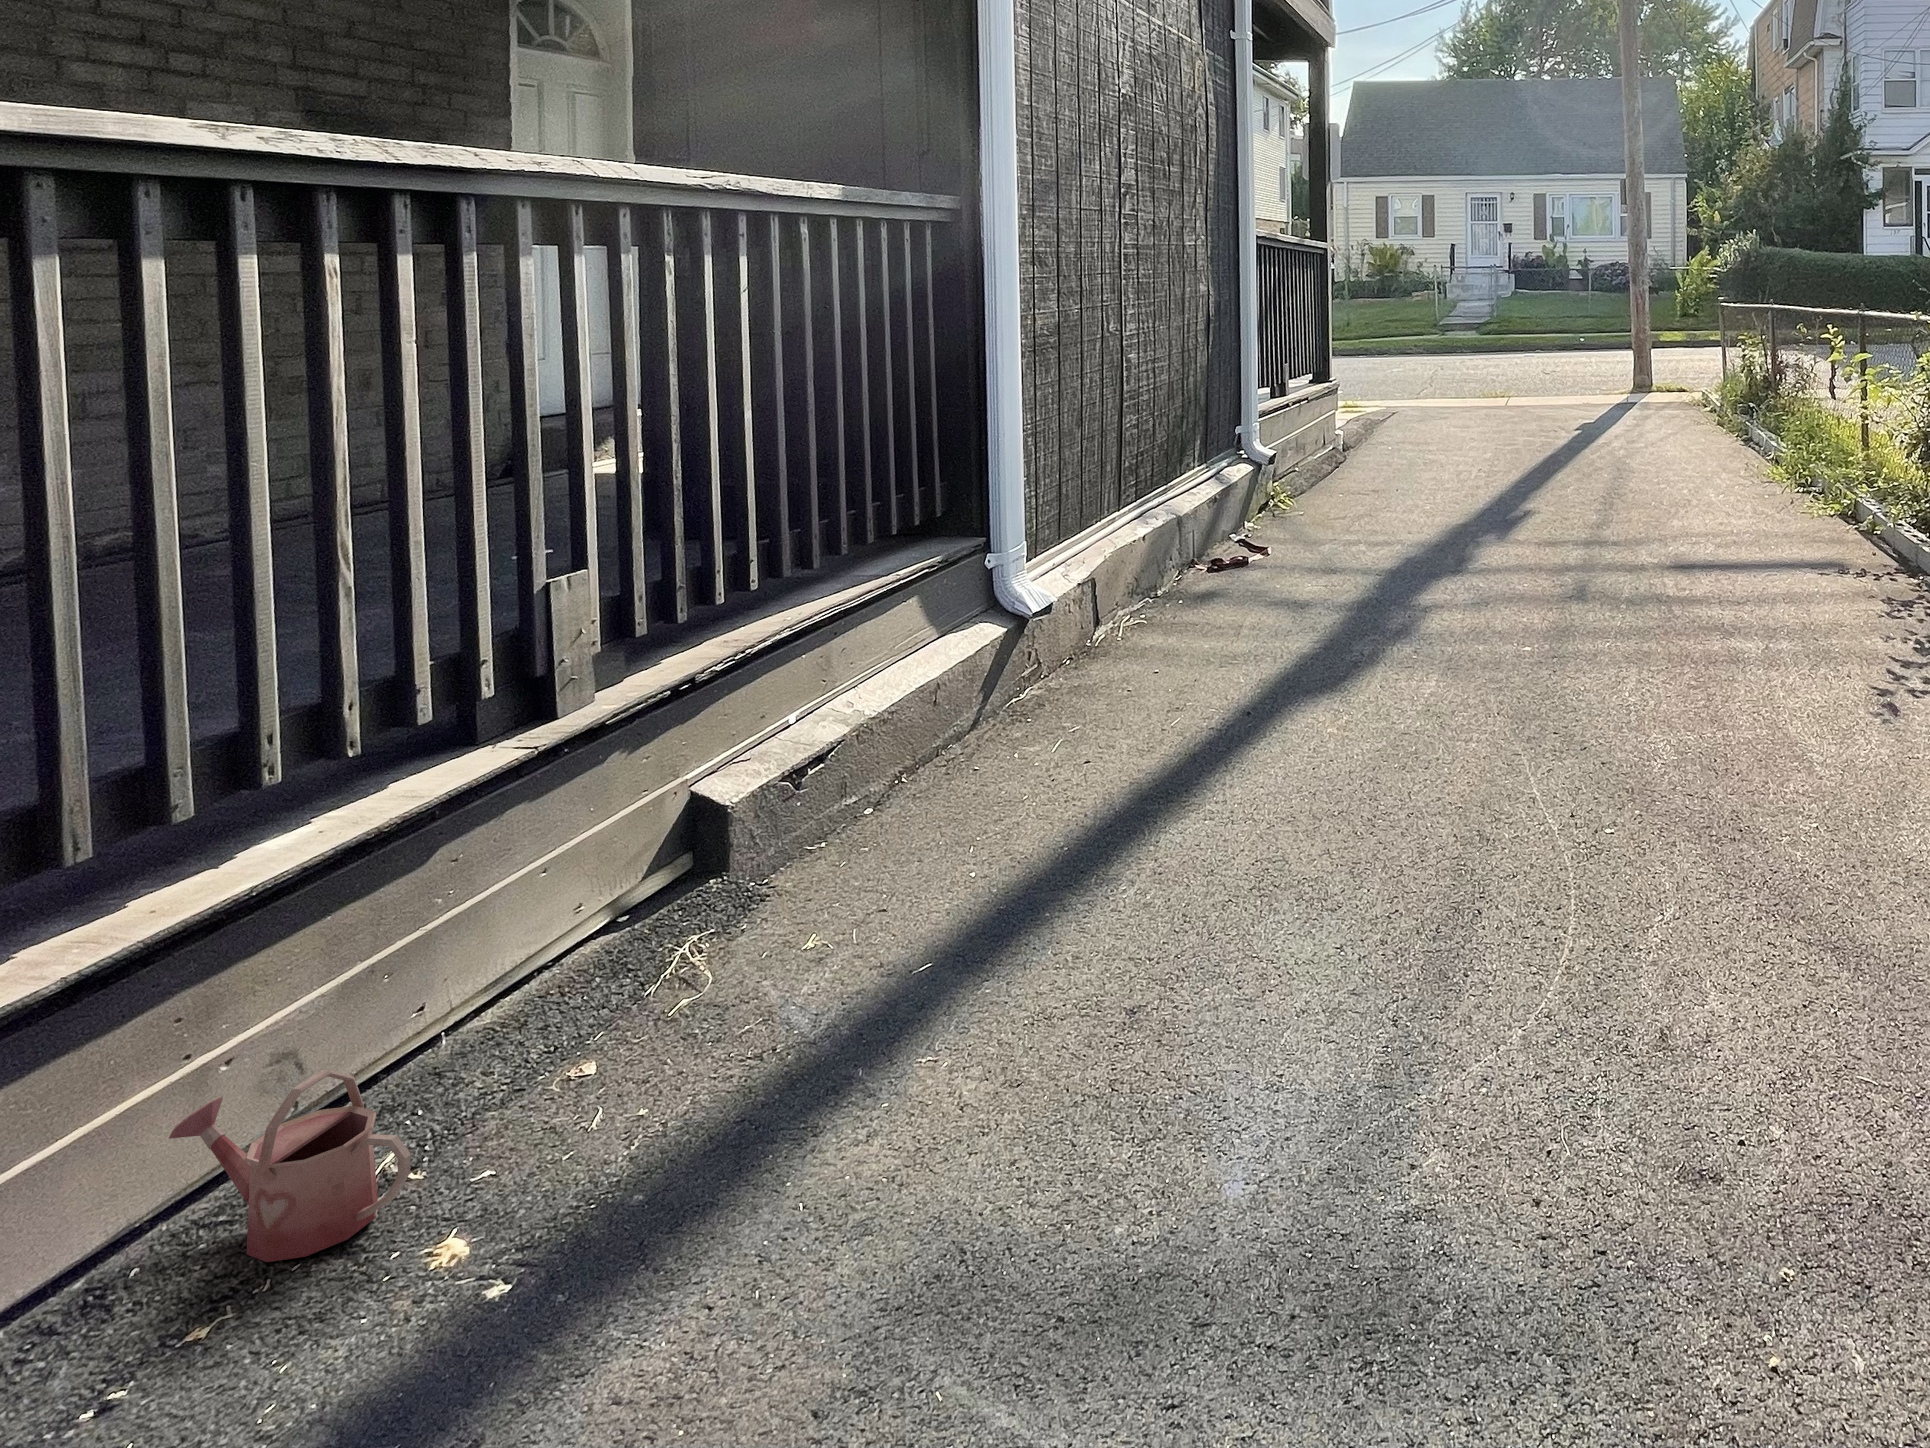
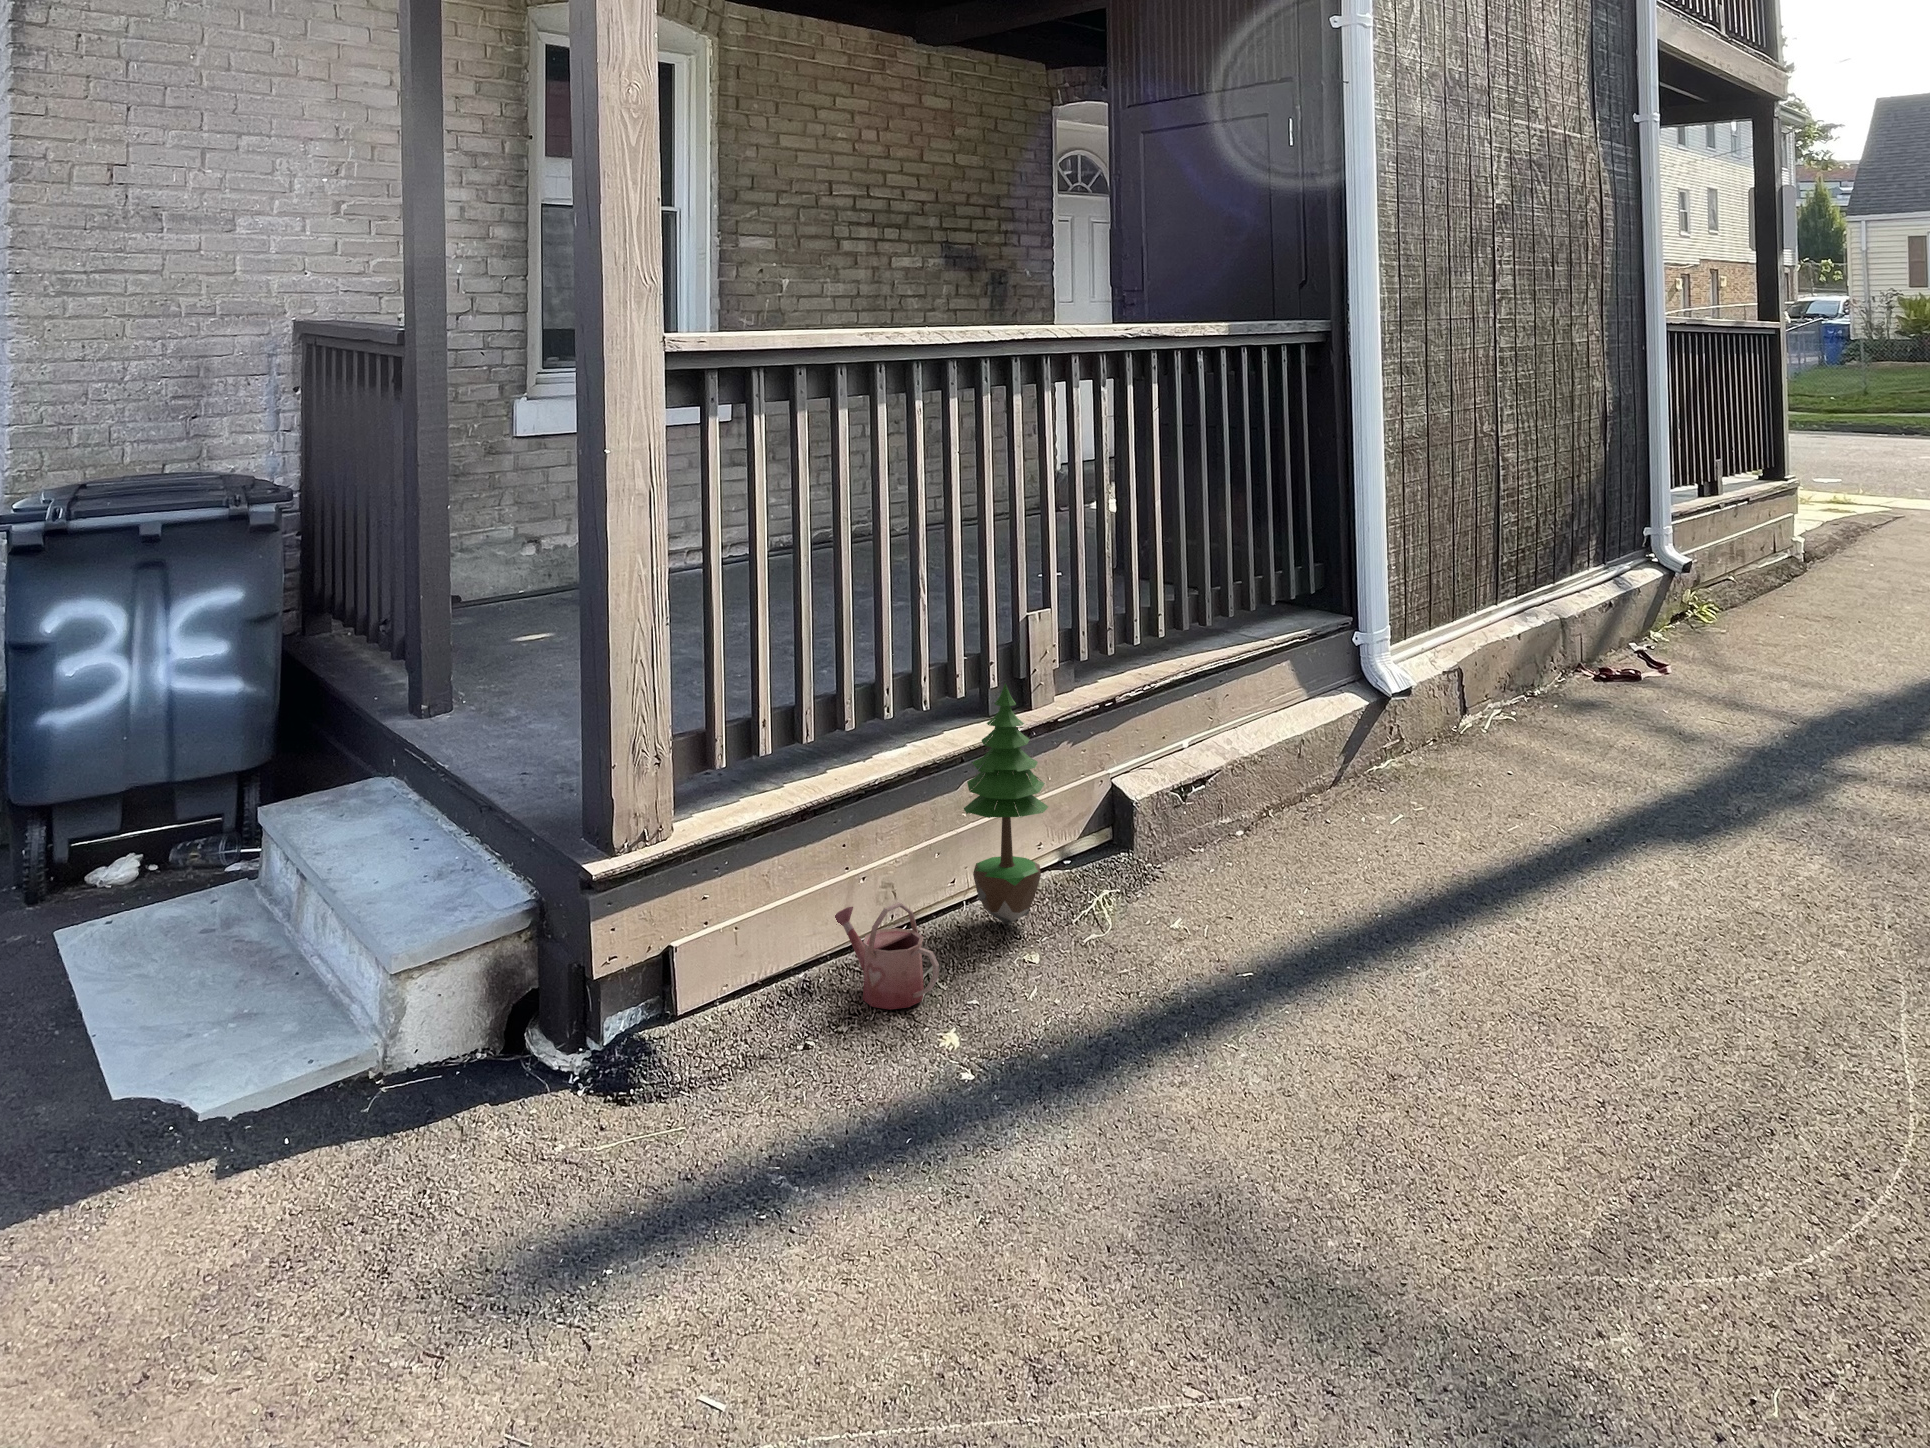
potted tree: none [445,679,600,1035] -> present [964,684,1048,925]

